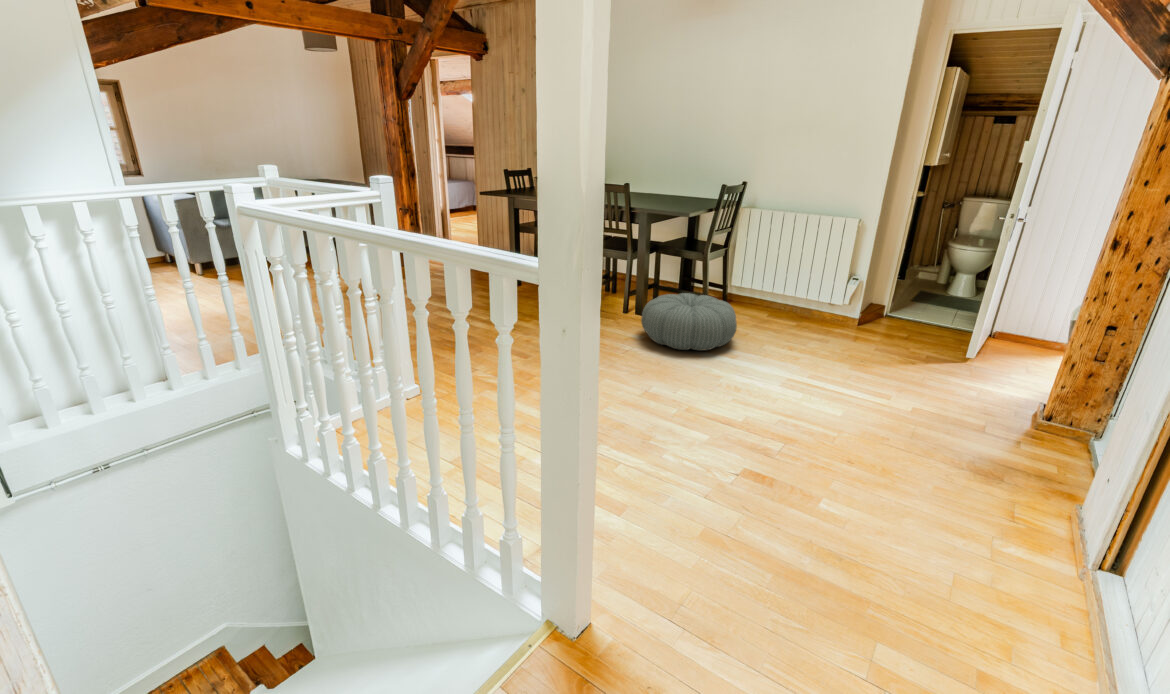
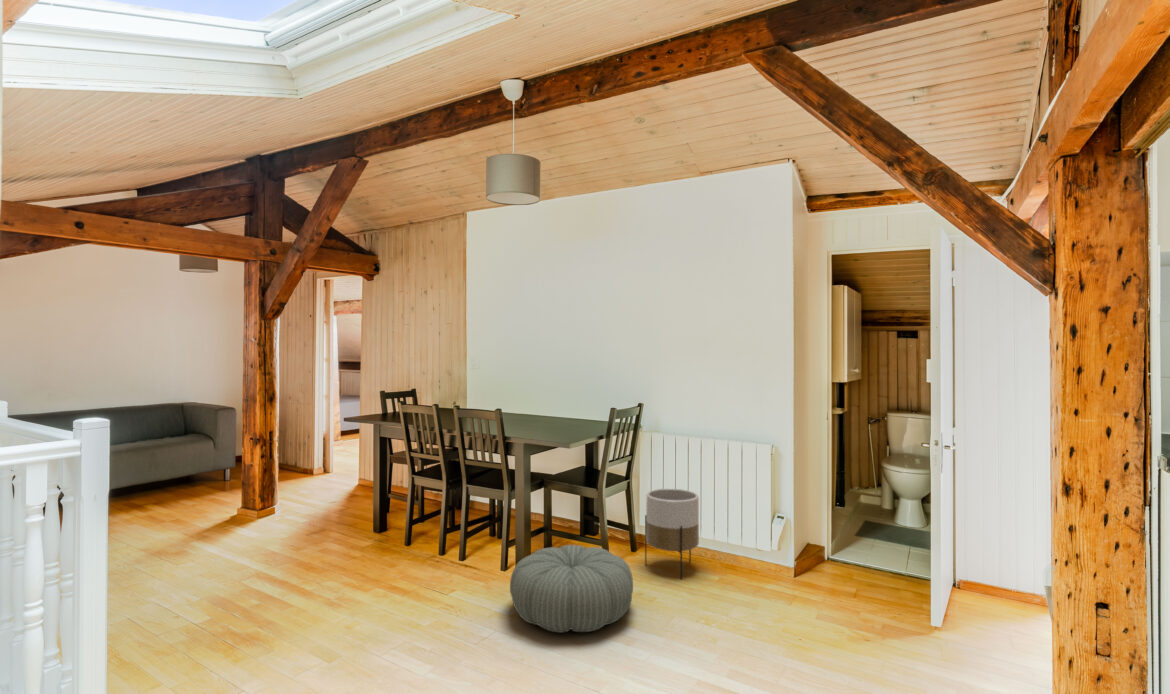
planter: none [737,255,790,324] -> present [645,489,699,579]

